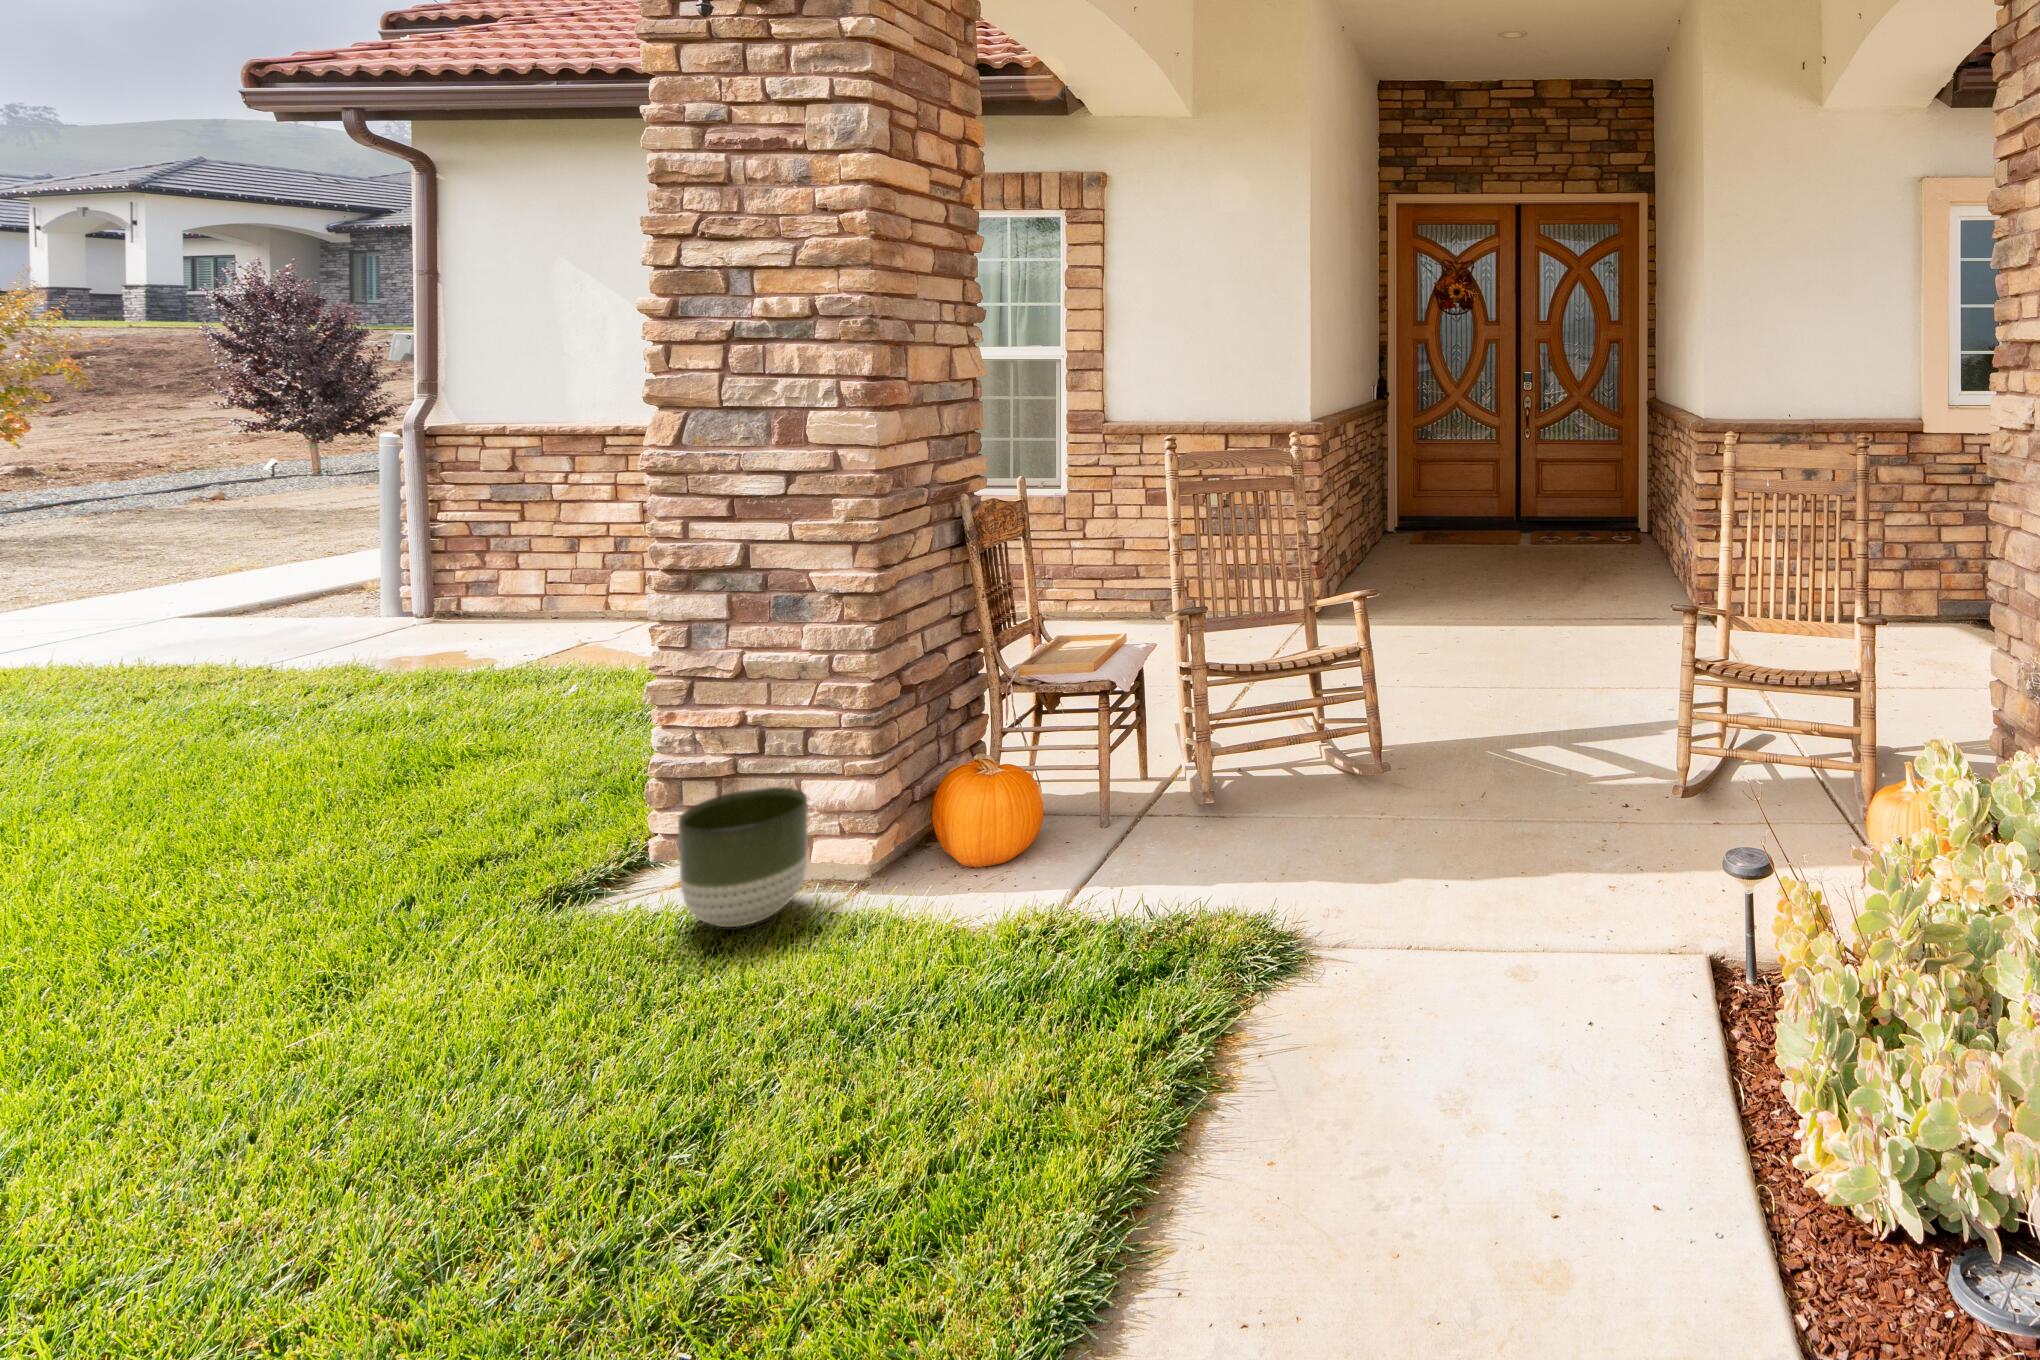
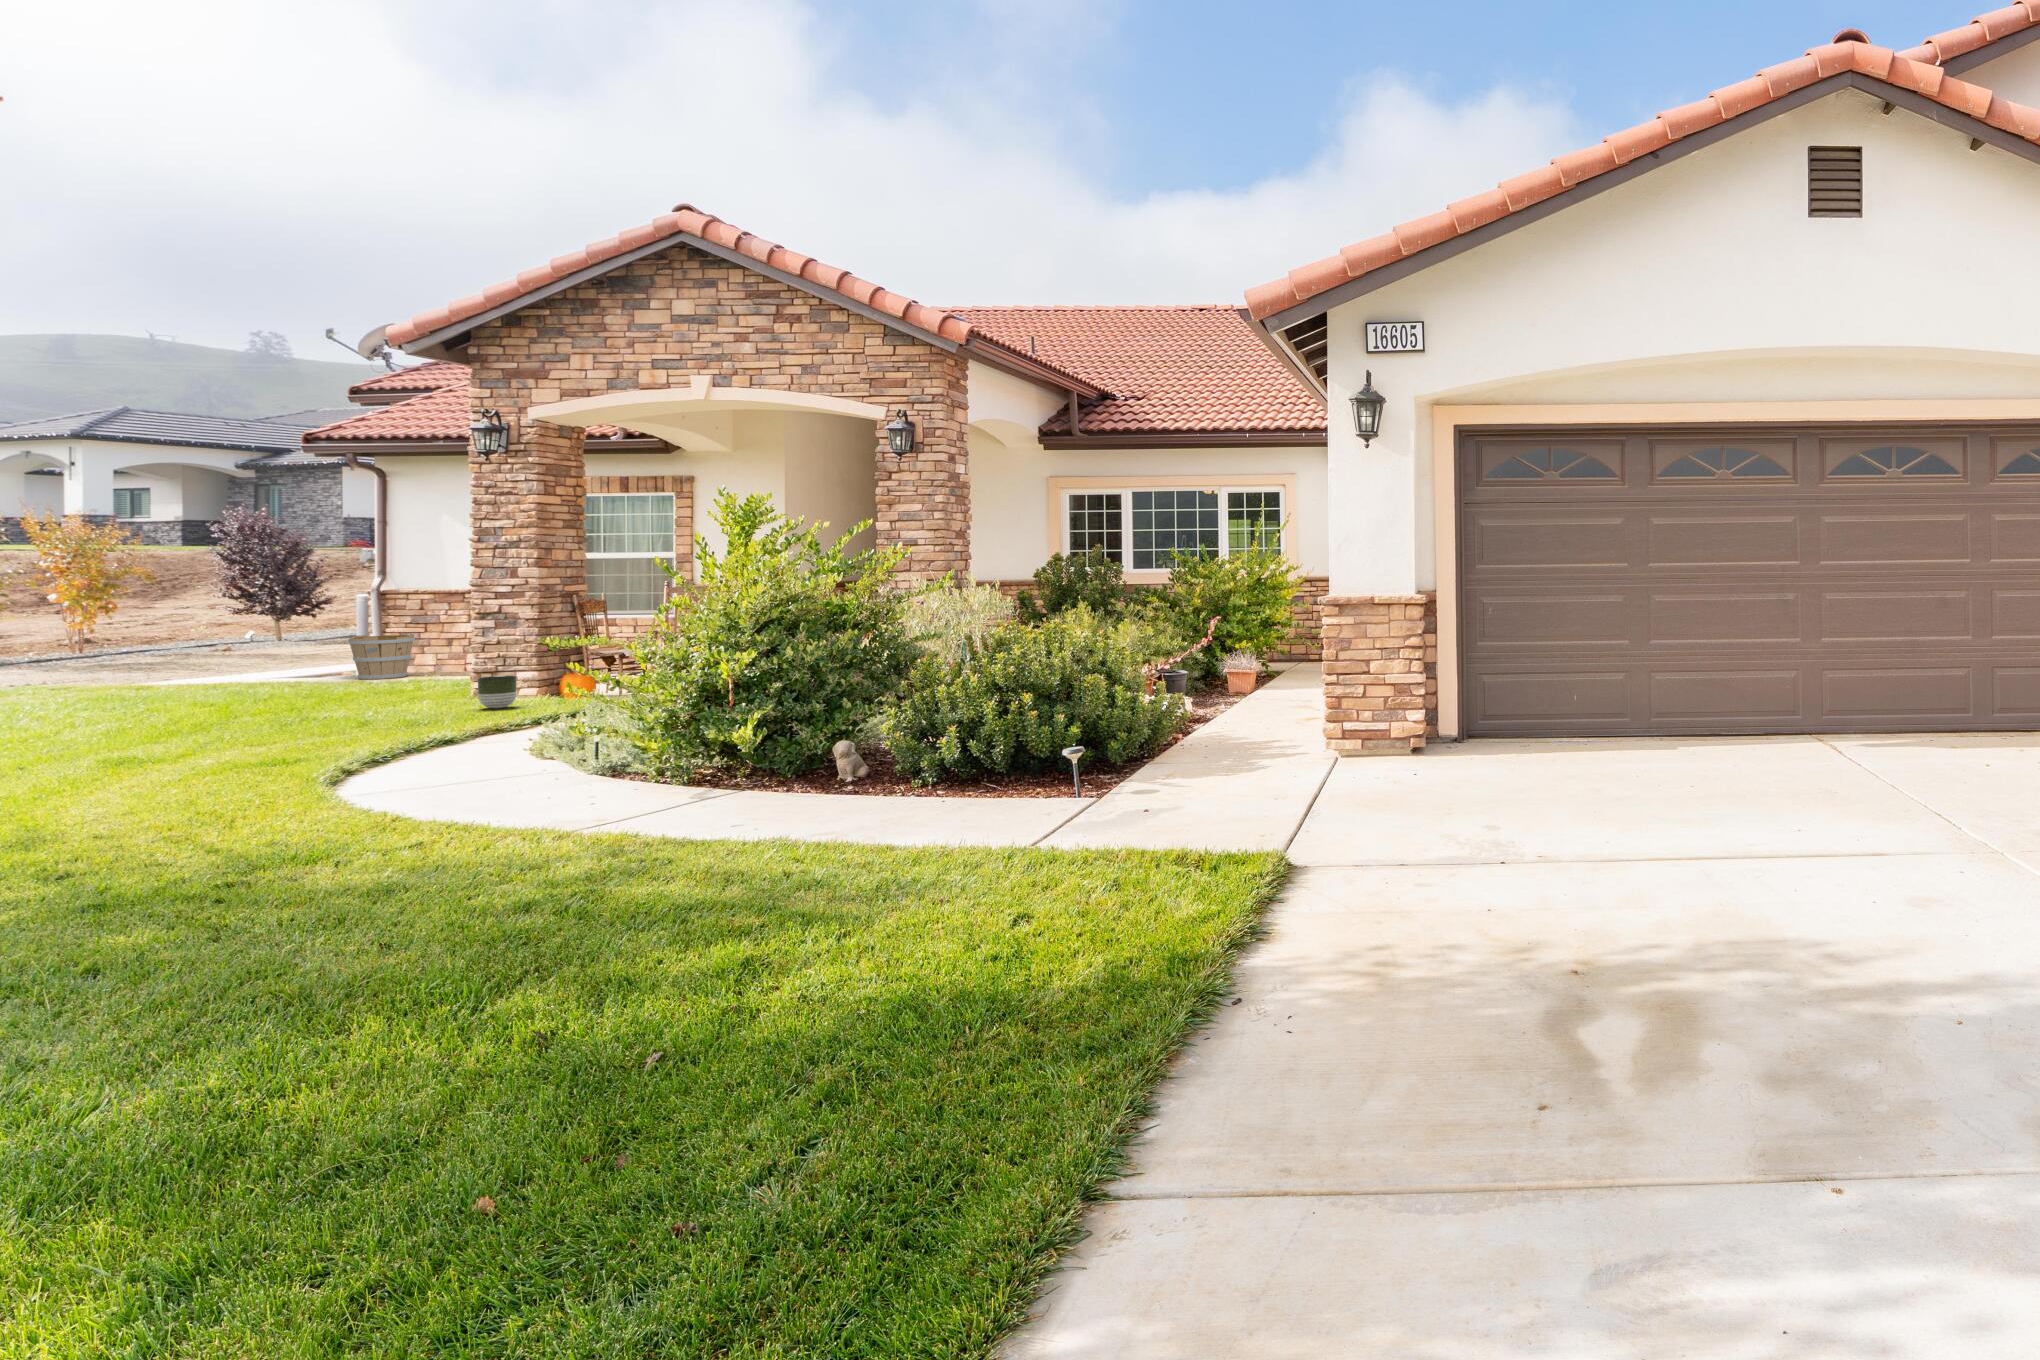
wooden bucket: none [342,528,499,645] -> present [348,634,415,680]

